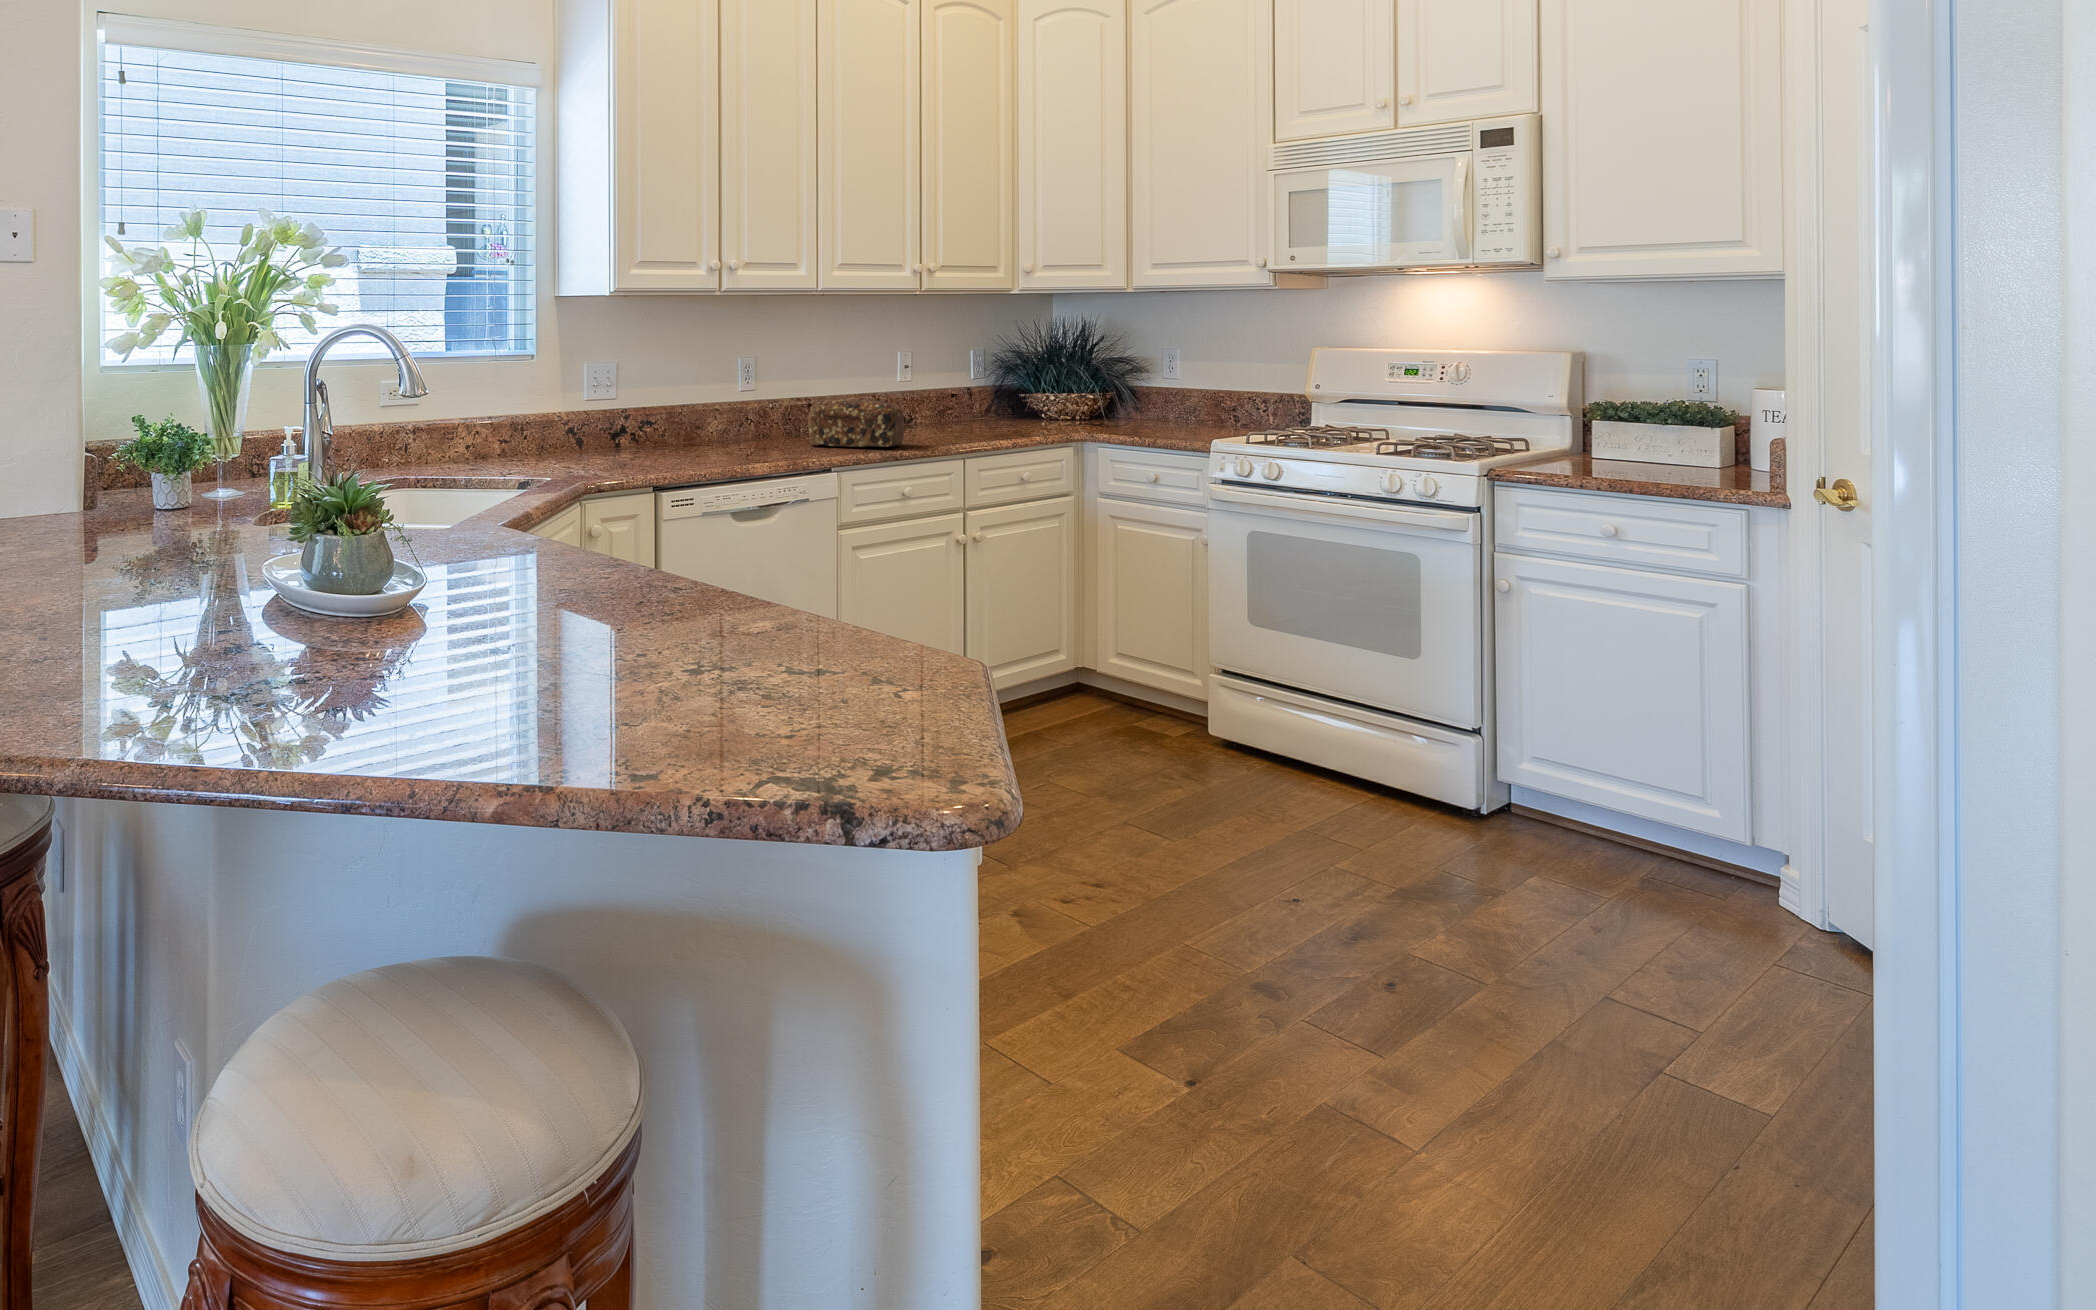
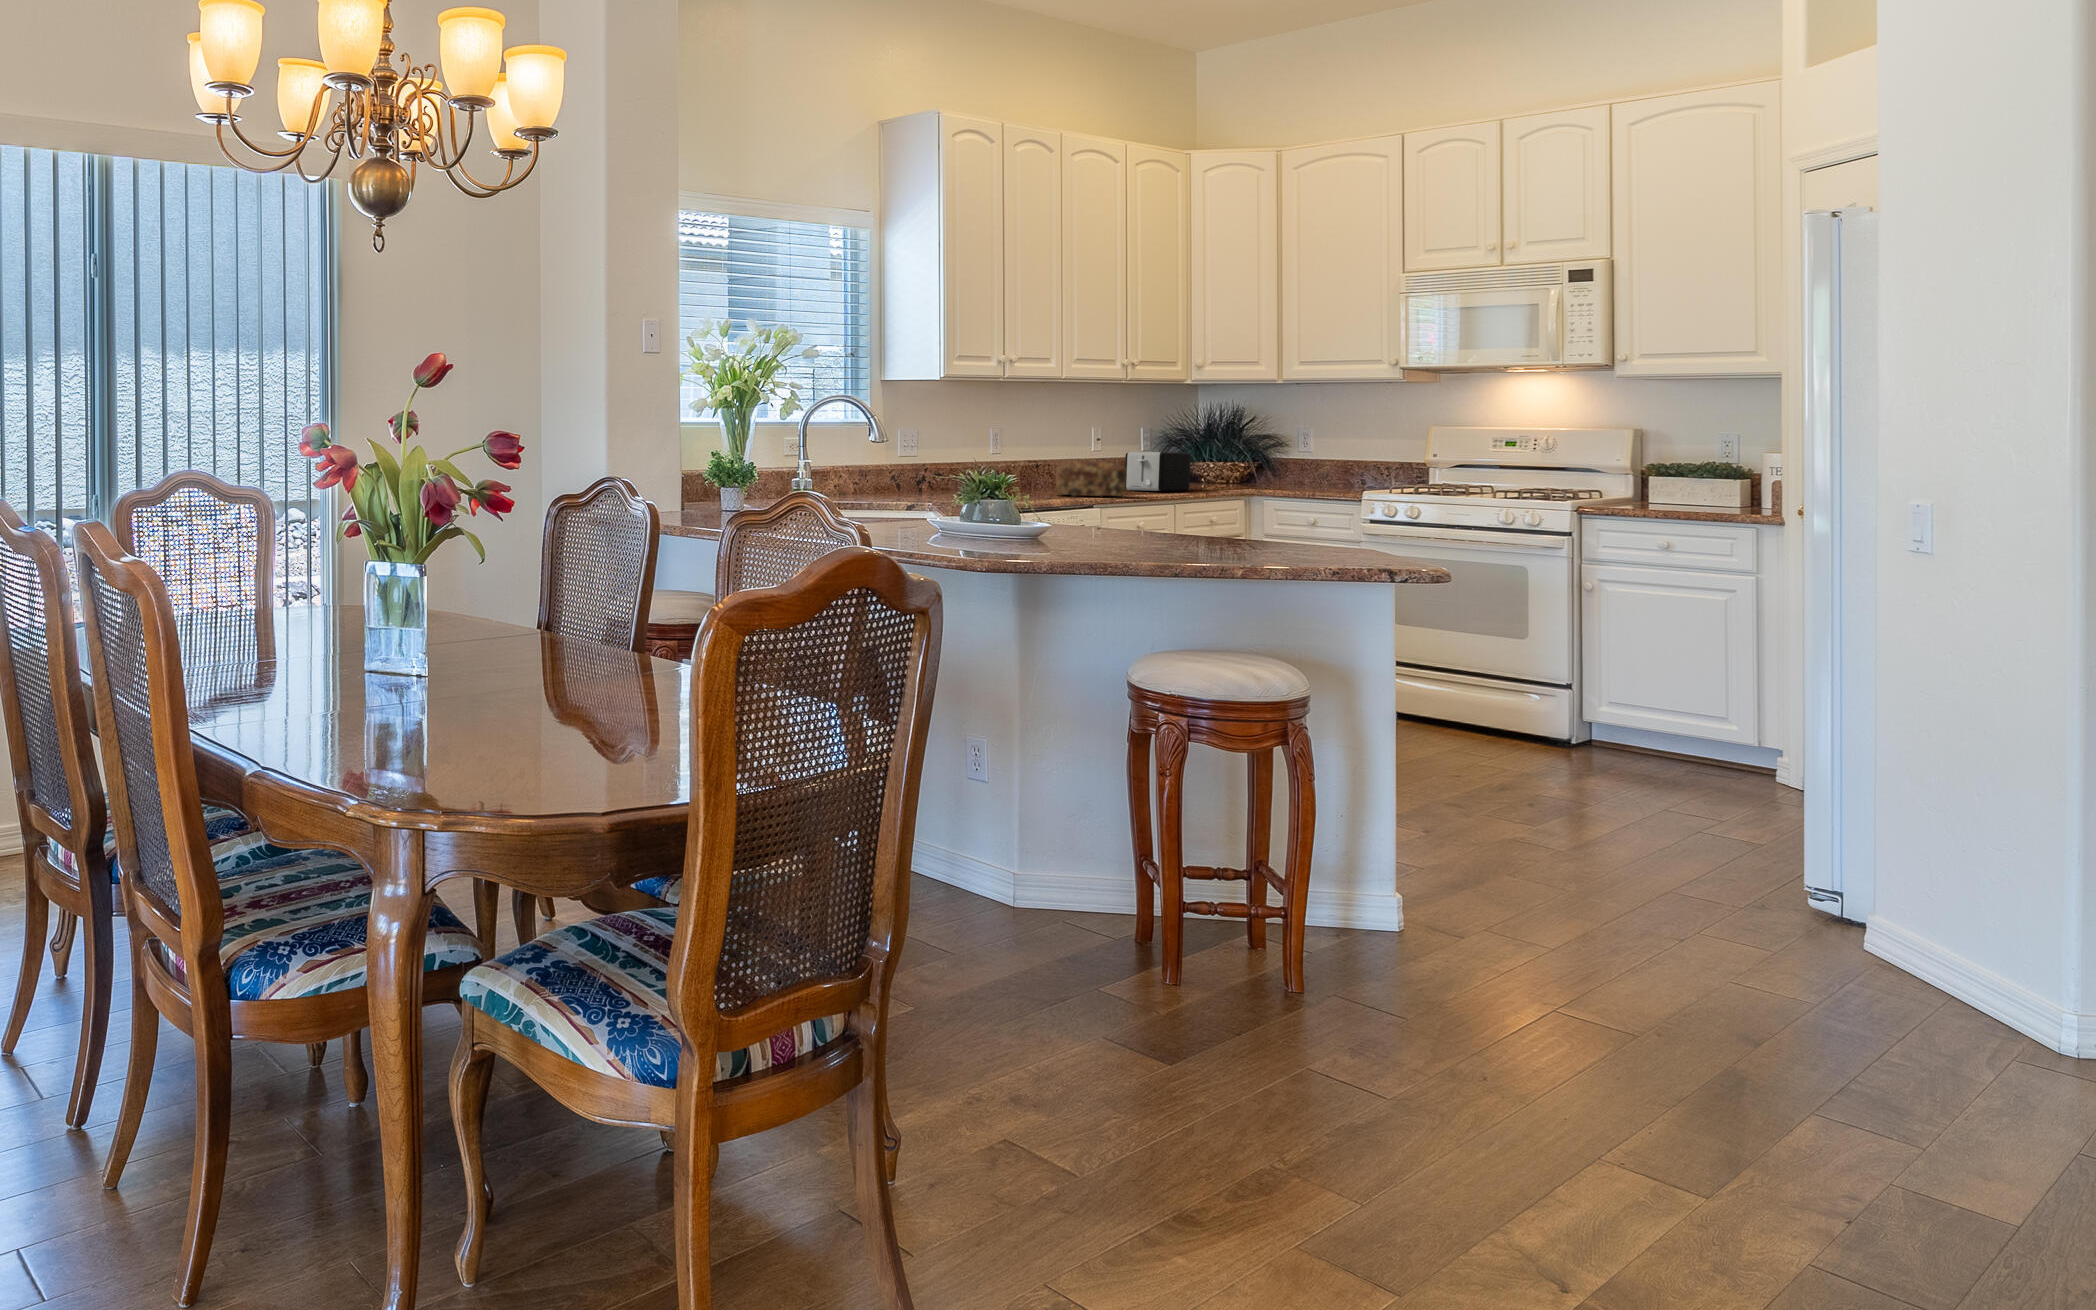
toaster: none [930,382,1018,433] -> present [1125,452,1191,491]

